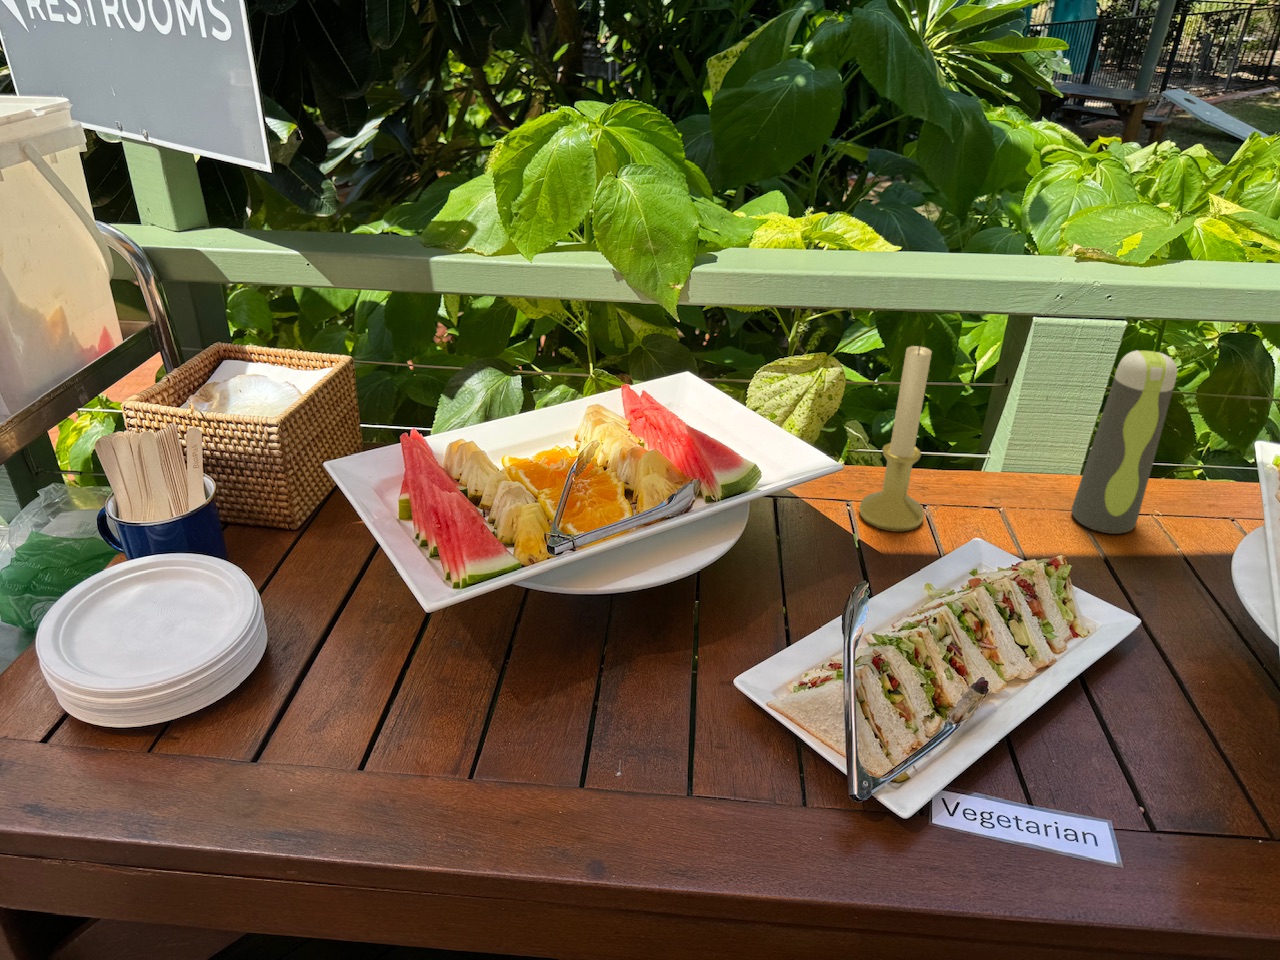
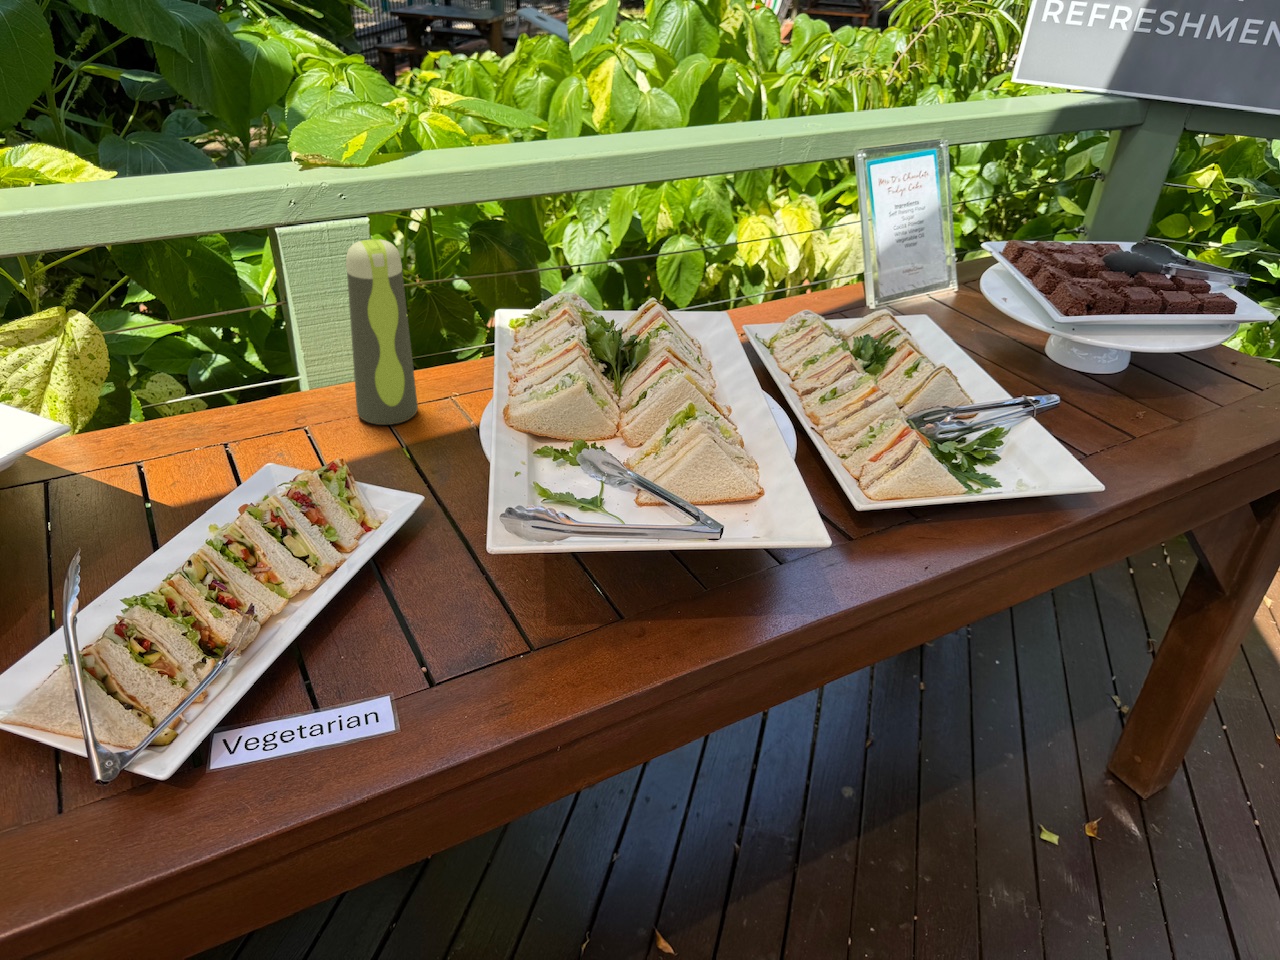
candle holder: present [859,344,932,532] -> none [105,270,202,484]

